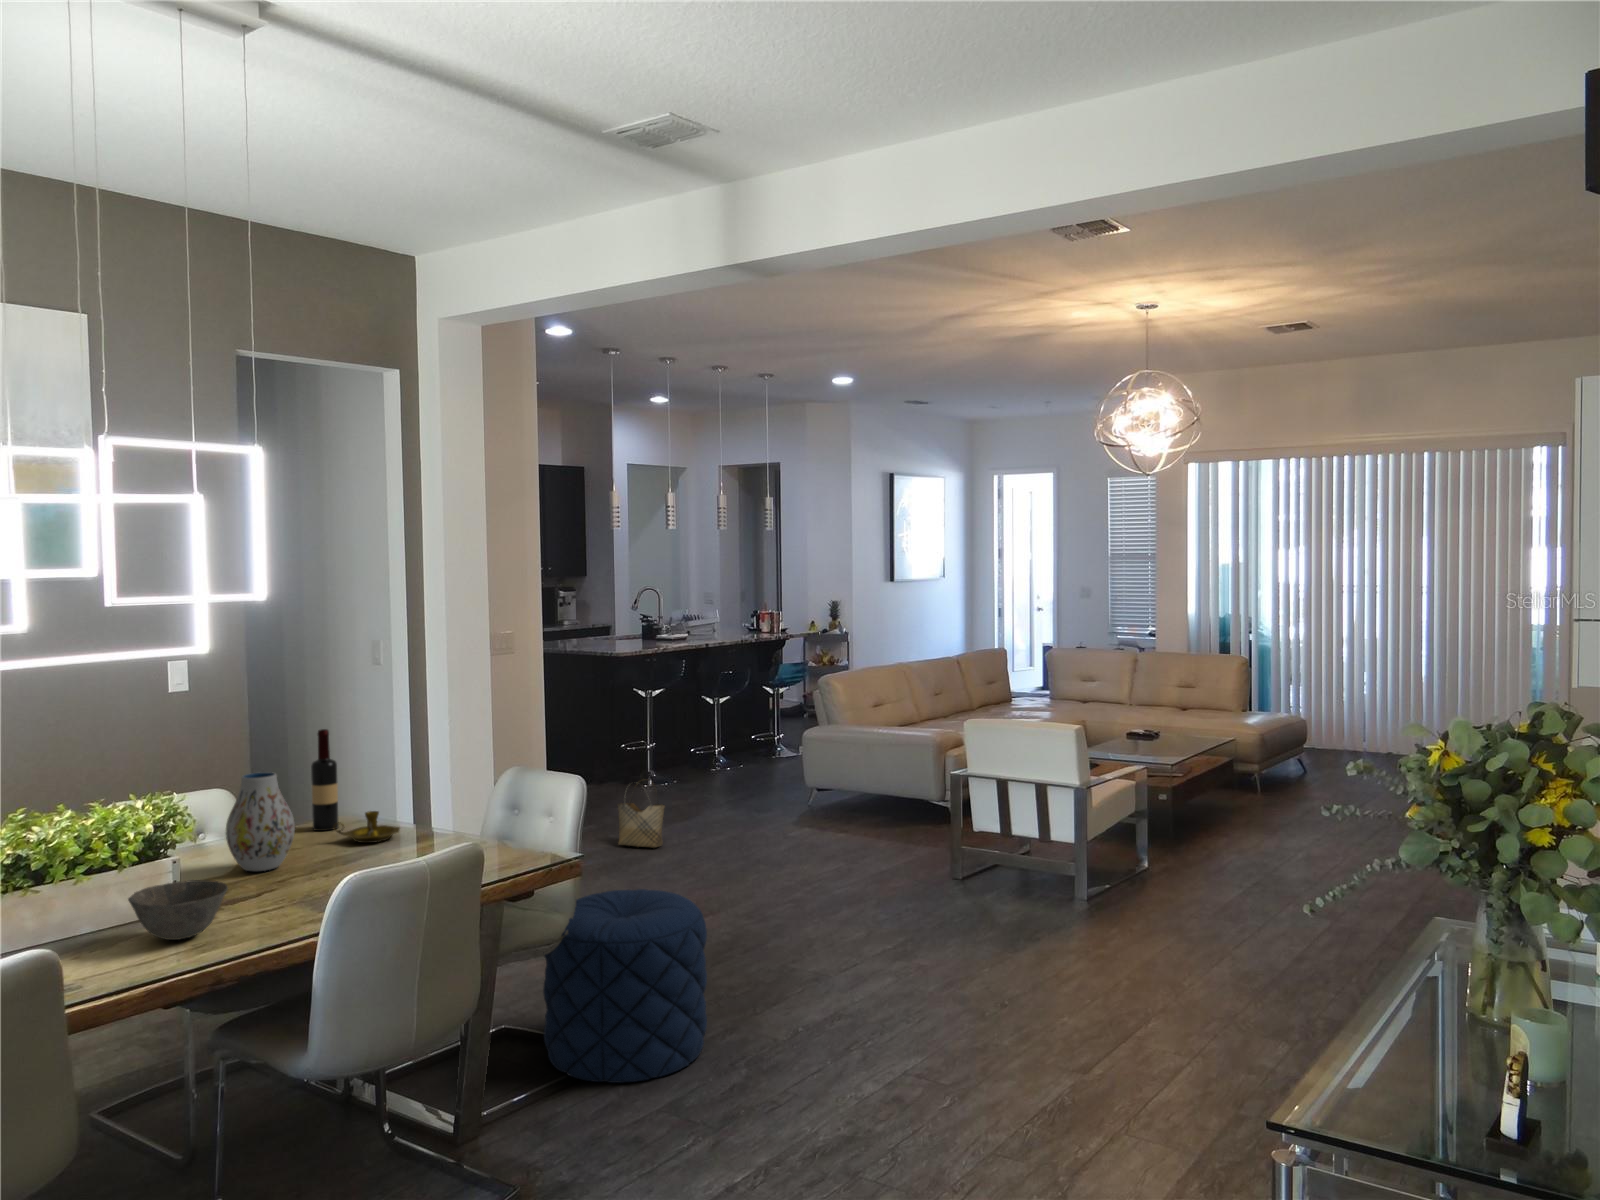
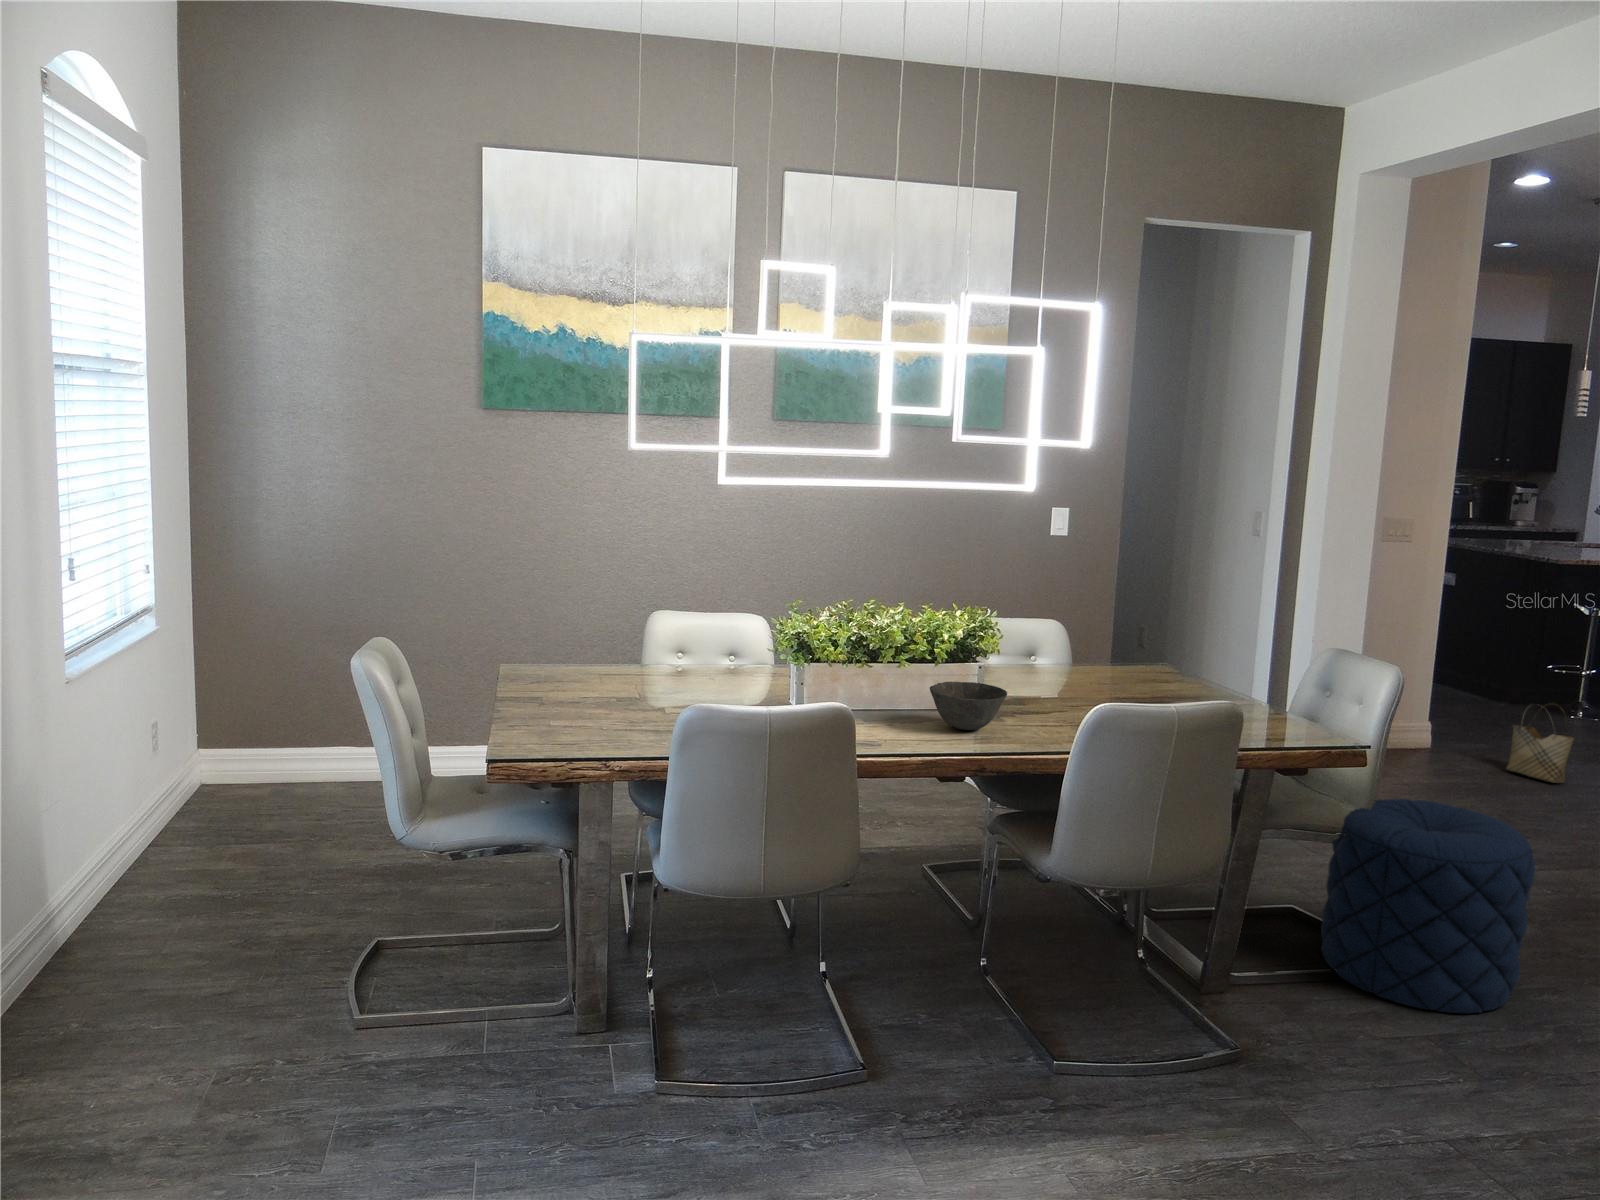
wine bottle: present [311,729,339,831] -> none [1127,579,1155,675]
vase: present [226,772,295,871] -> none [1036,606,1095,694]
candlestick: present [333,811,400,843] -> none [1138,662,1200,693]

